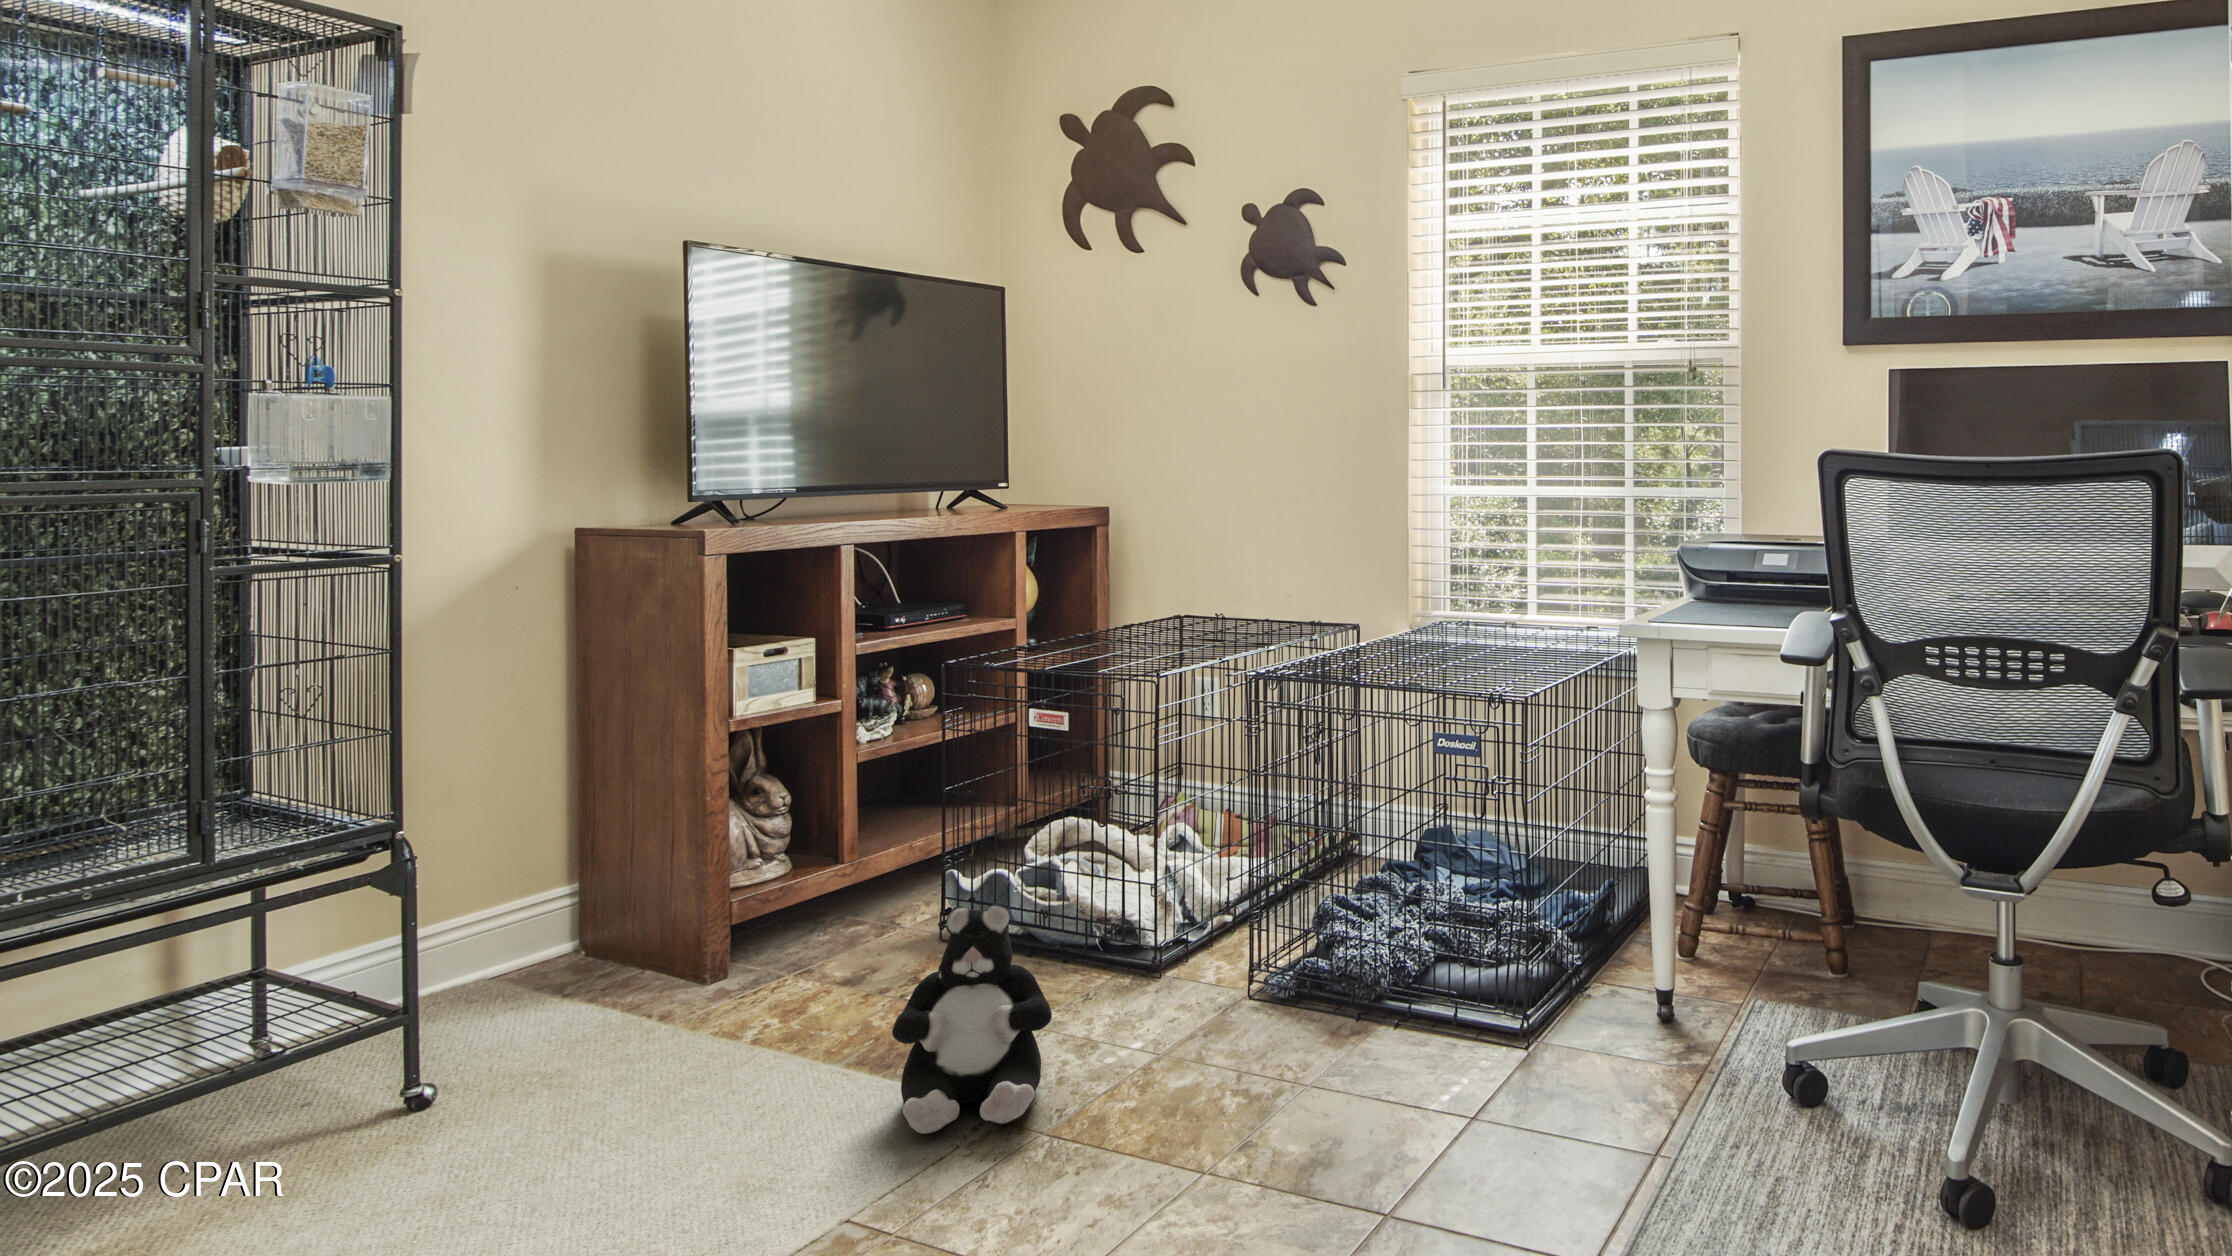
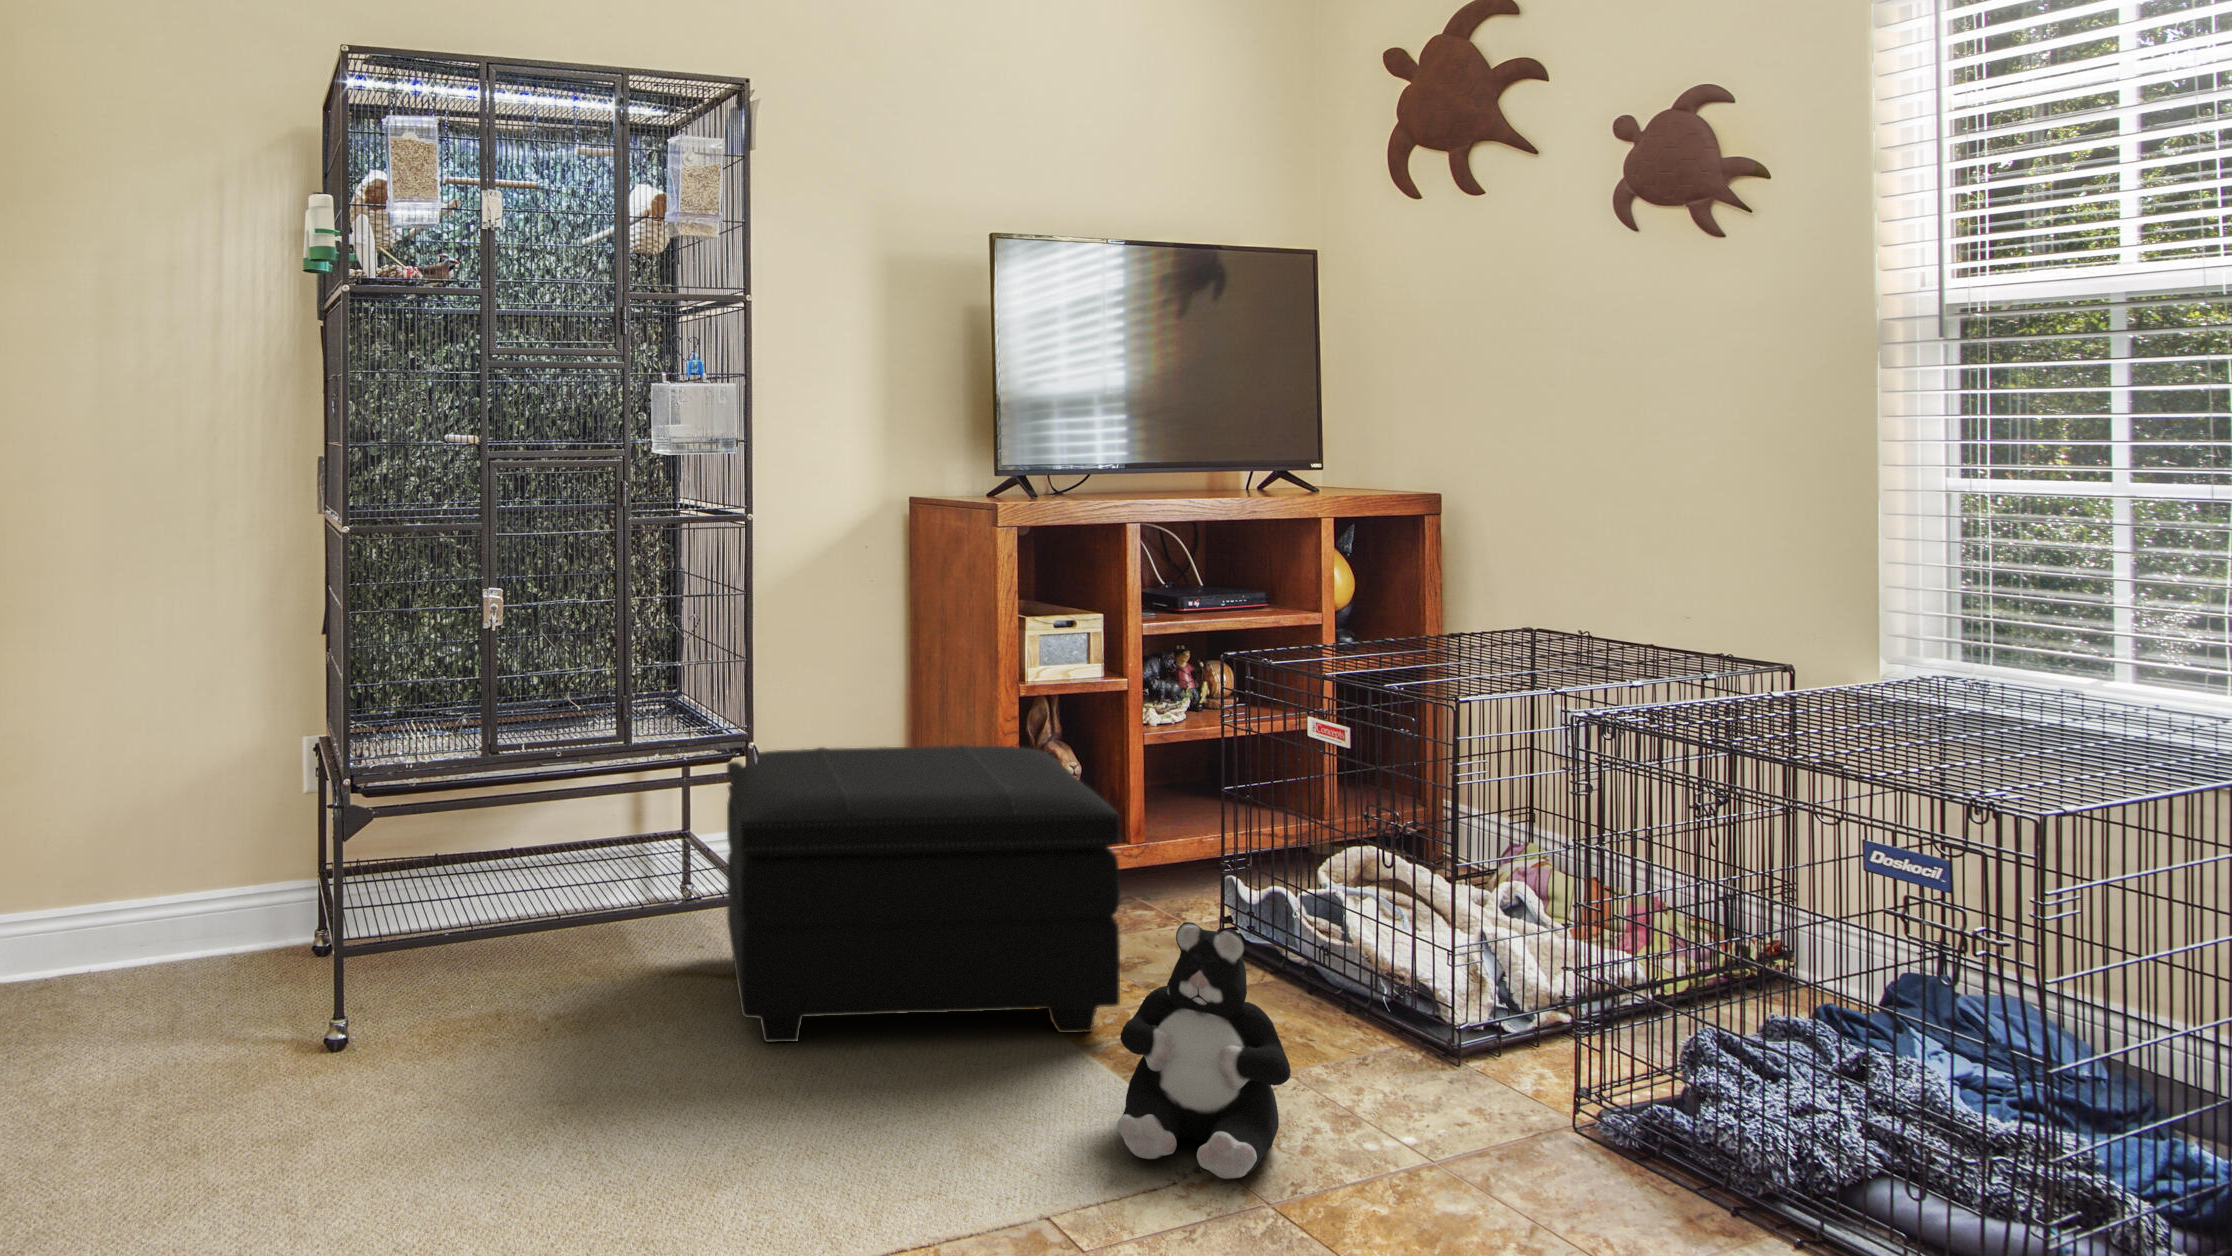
footstool: none [348,784,872,1175] -> present [727,745,1120,1042]

